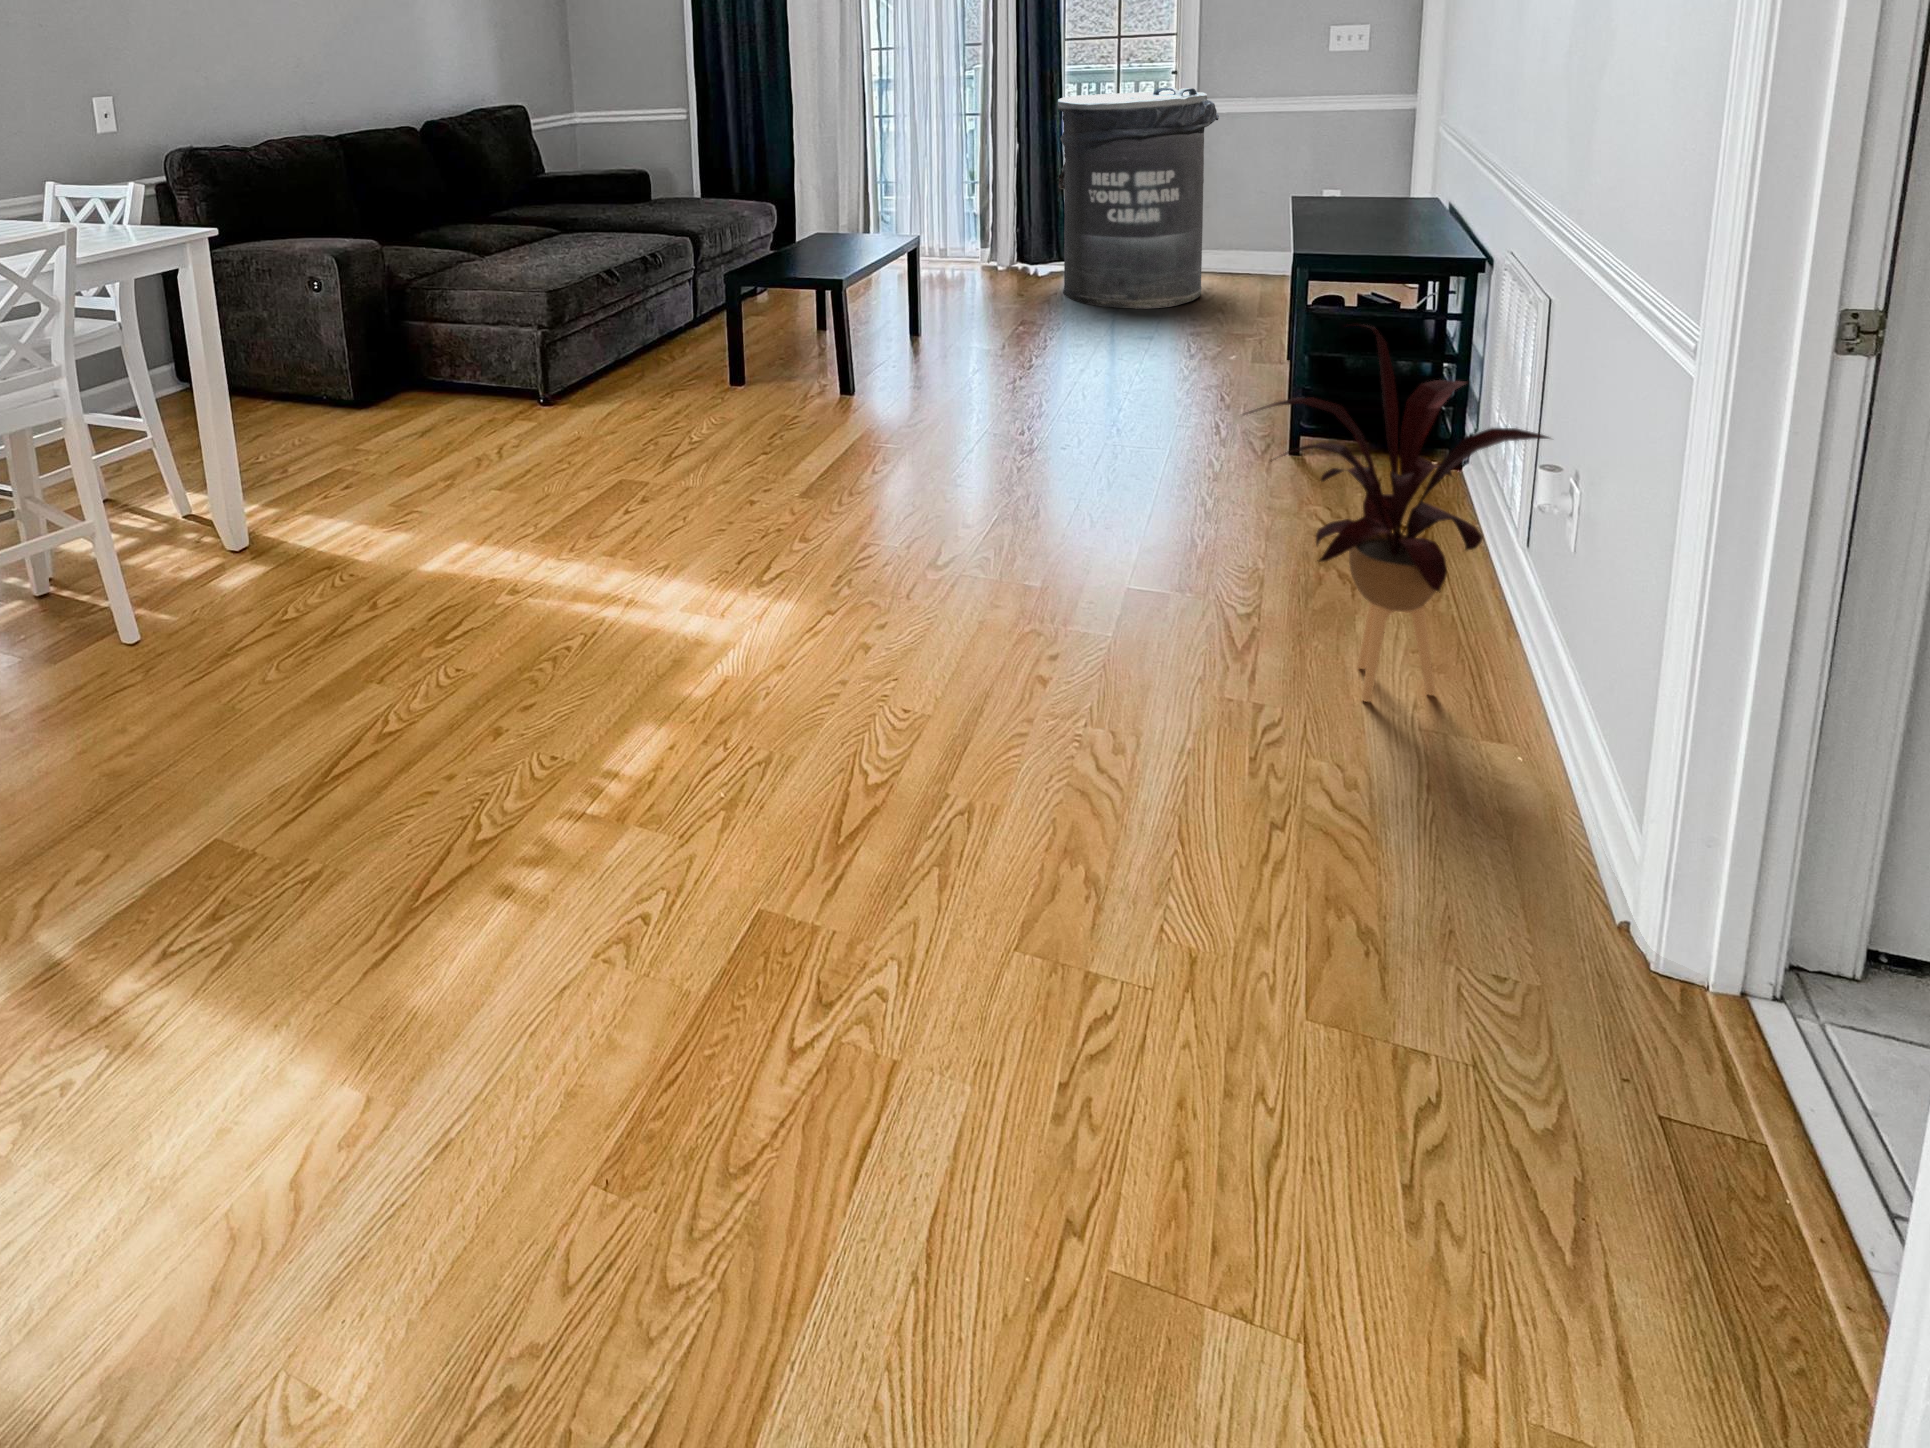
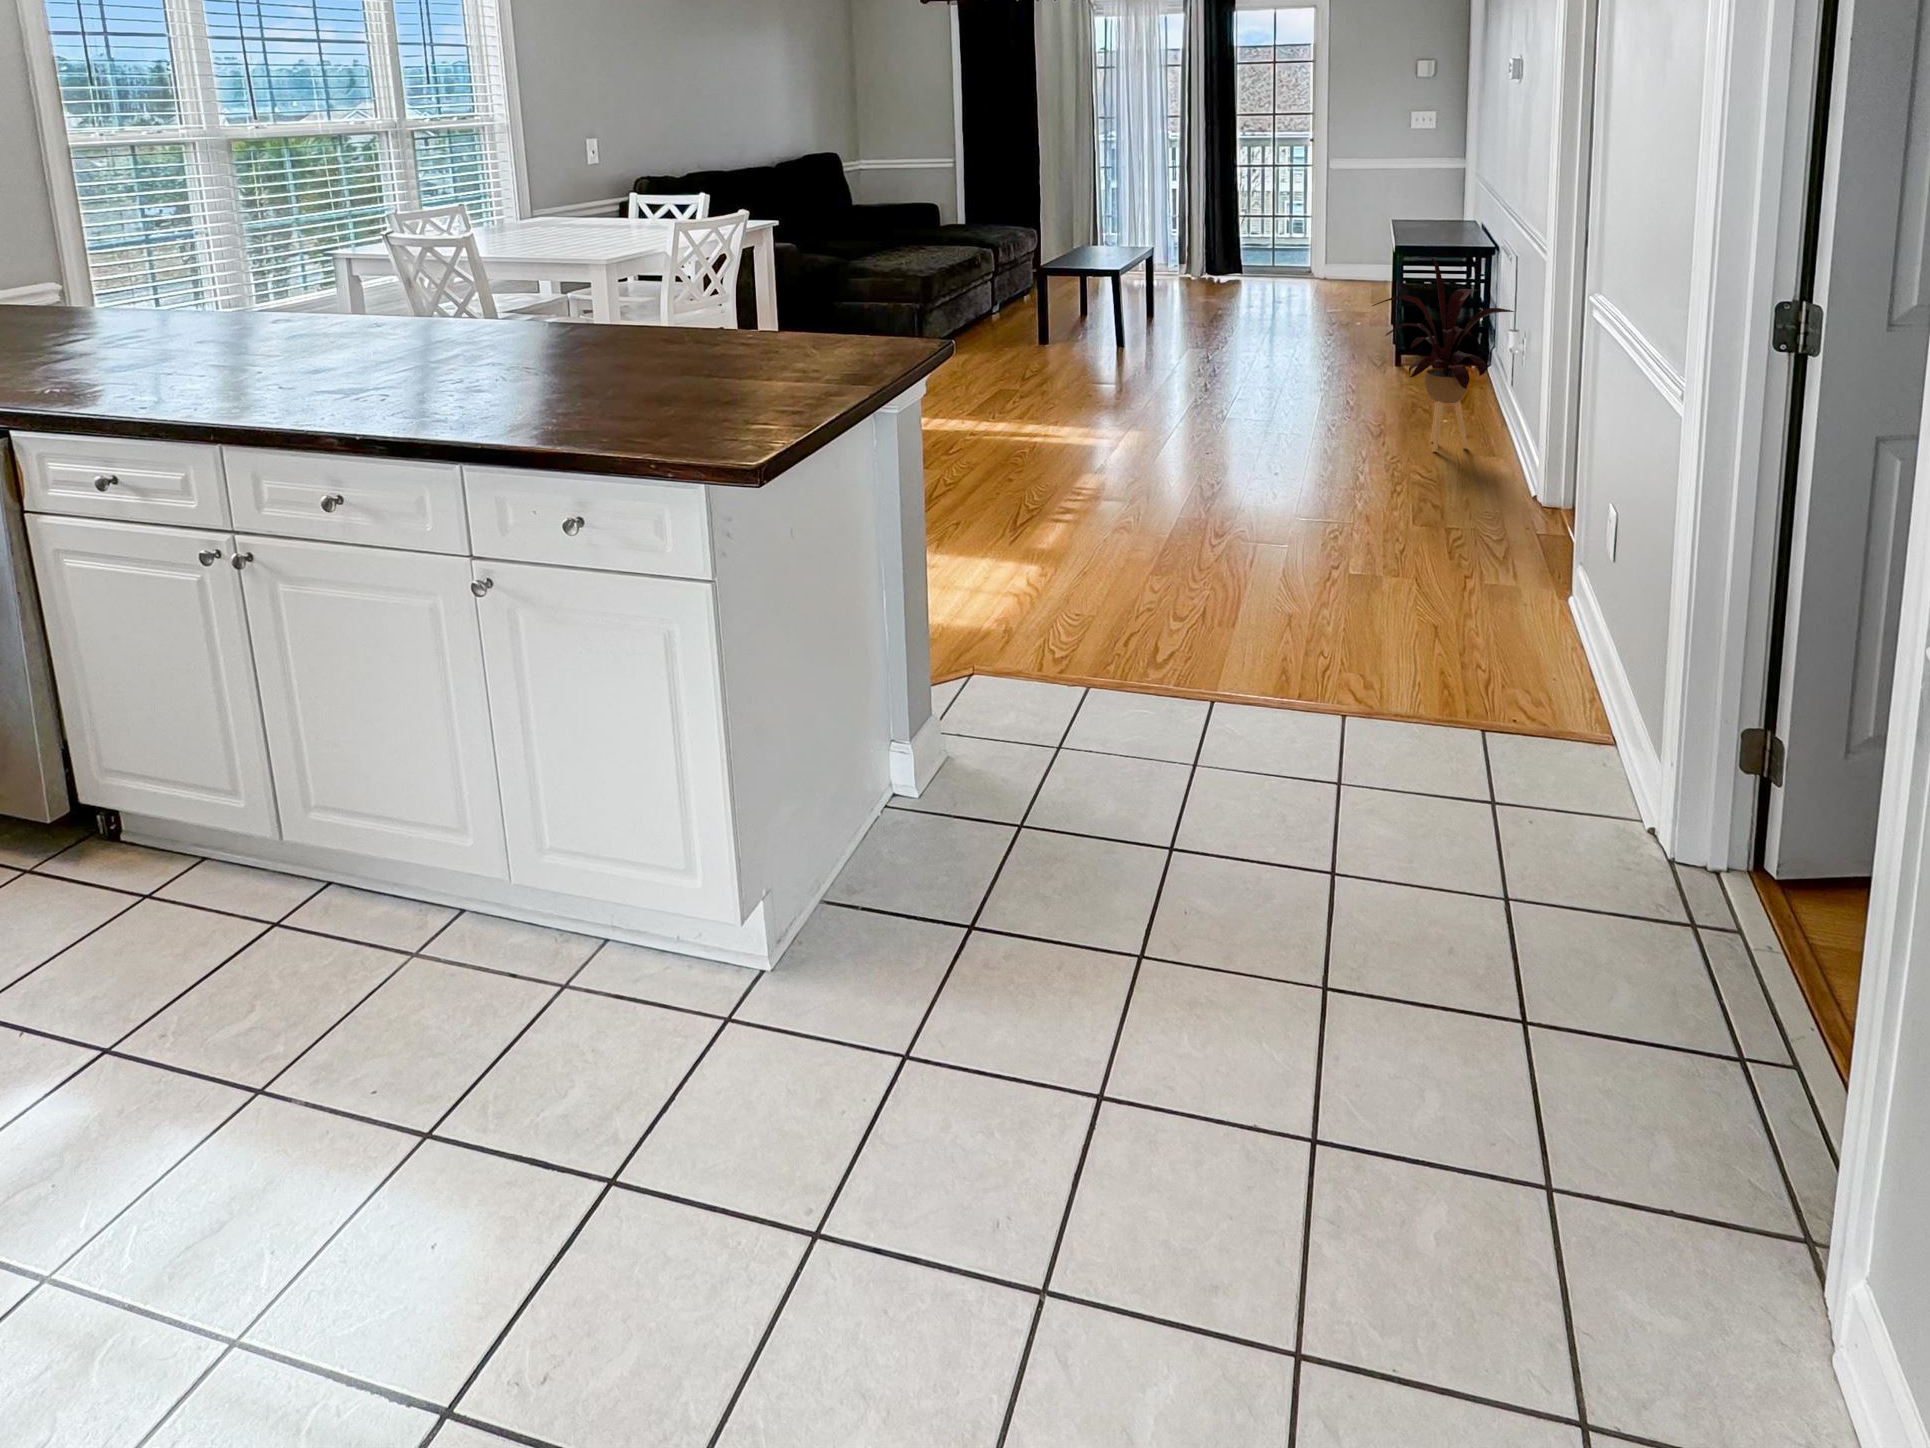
trash can: present [1057,87,1219,309] -> none [1236,149,1342,300]

